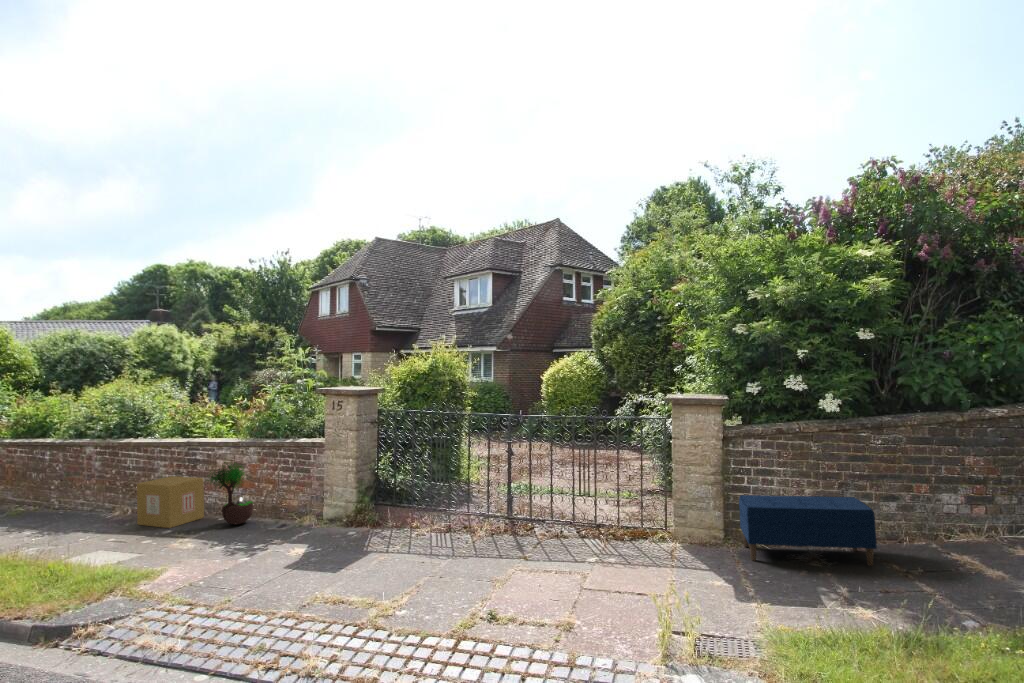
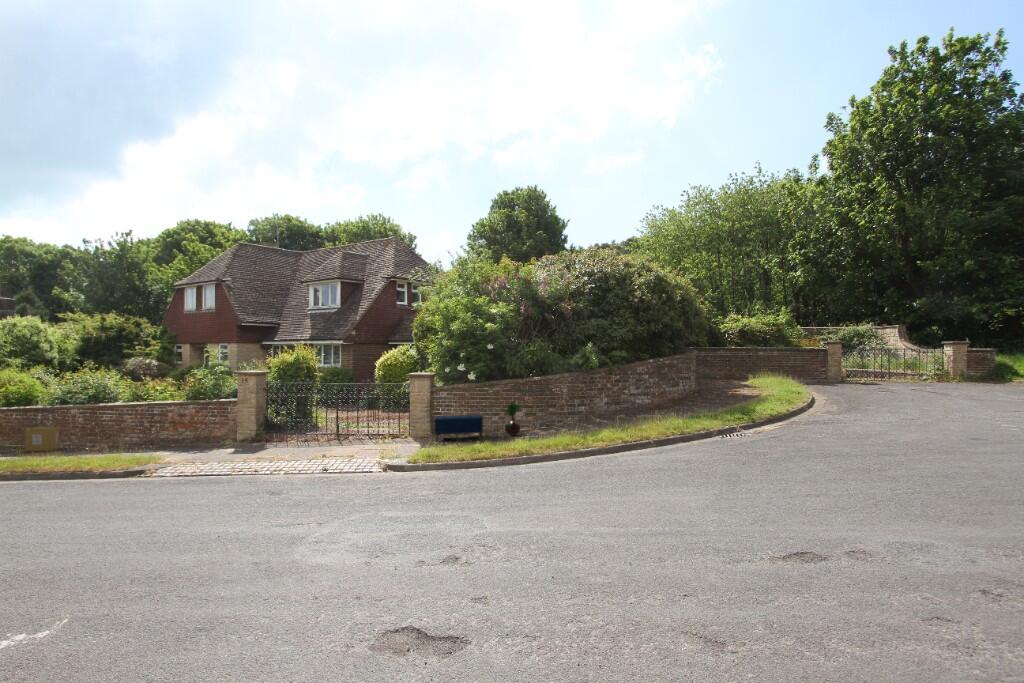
potted tree: present [210,465,253,524] -> present [504,403,520,435]
cardboard box: present [137,476,204,528] -> present [25,426,60,451]

